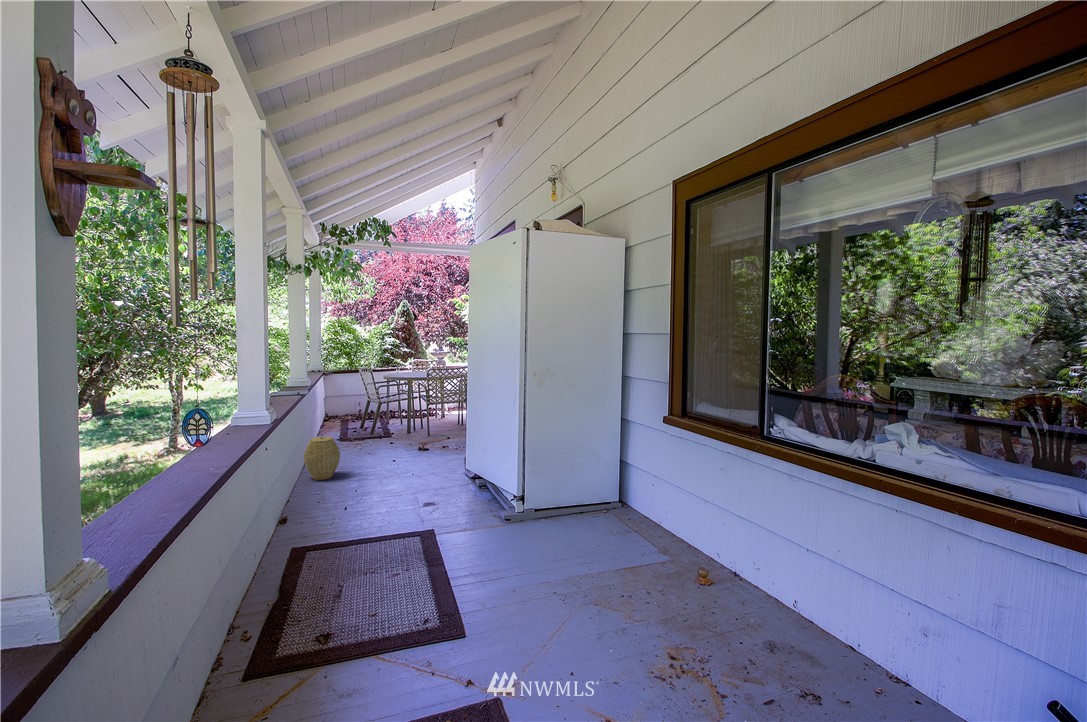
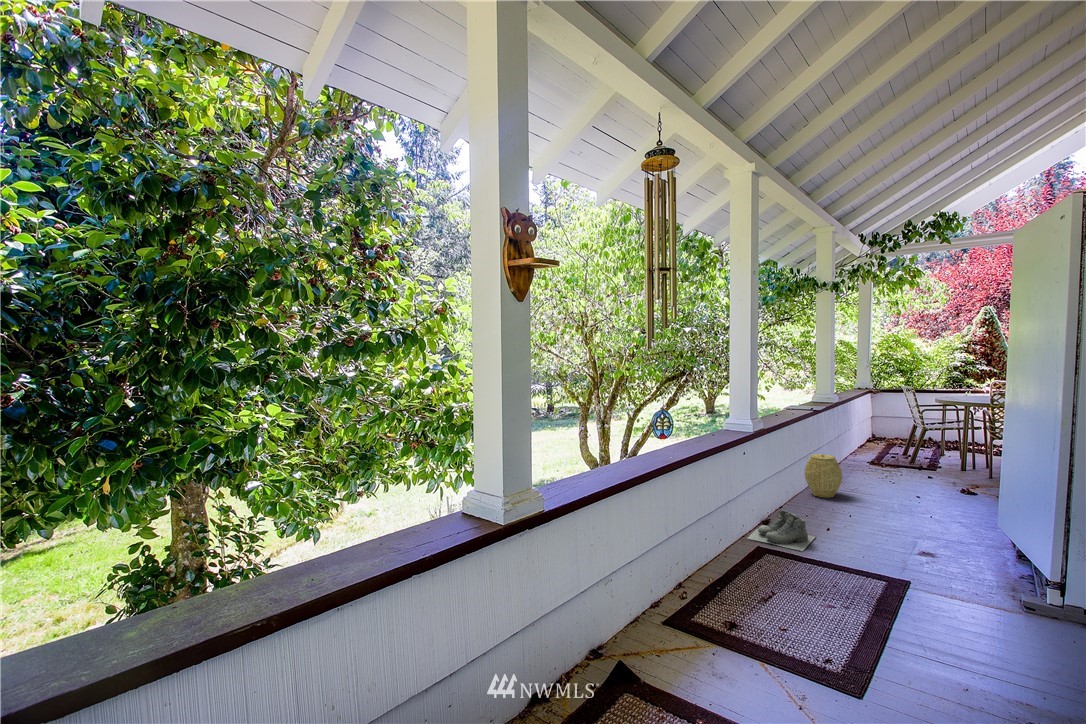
boots: none [277,500,343,542] -> present [747,509,815,551]

